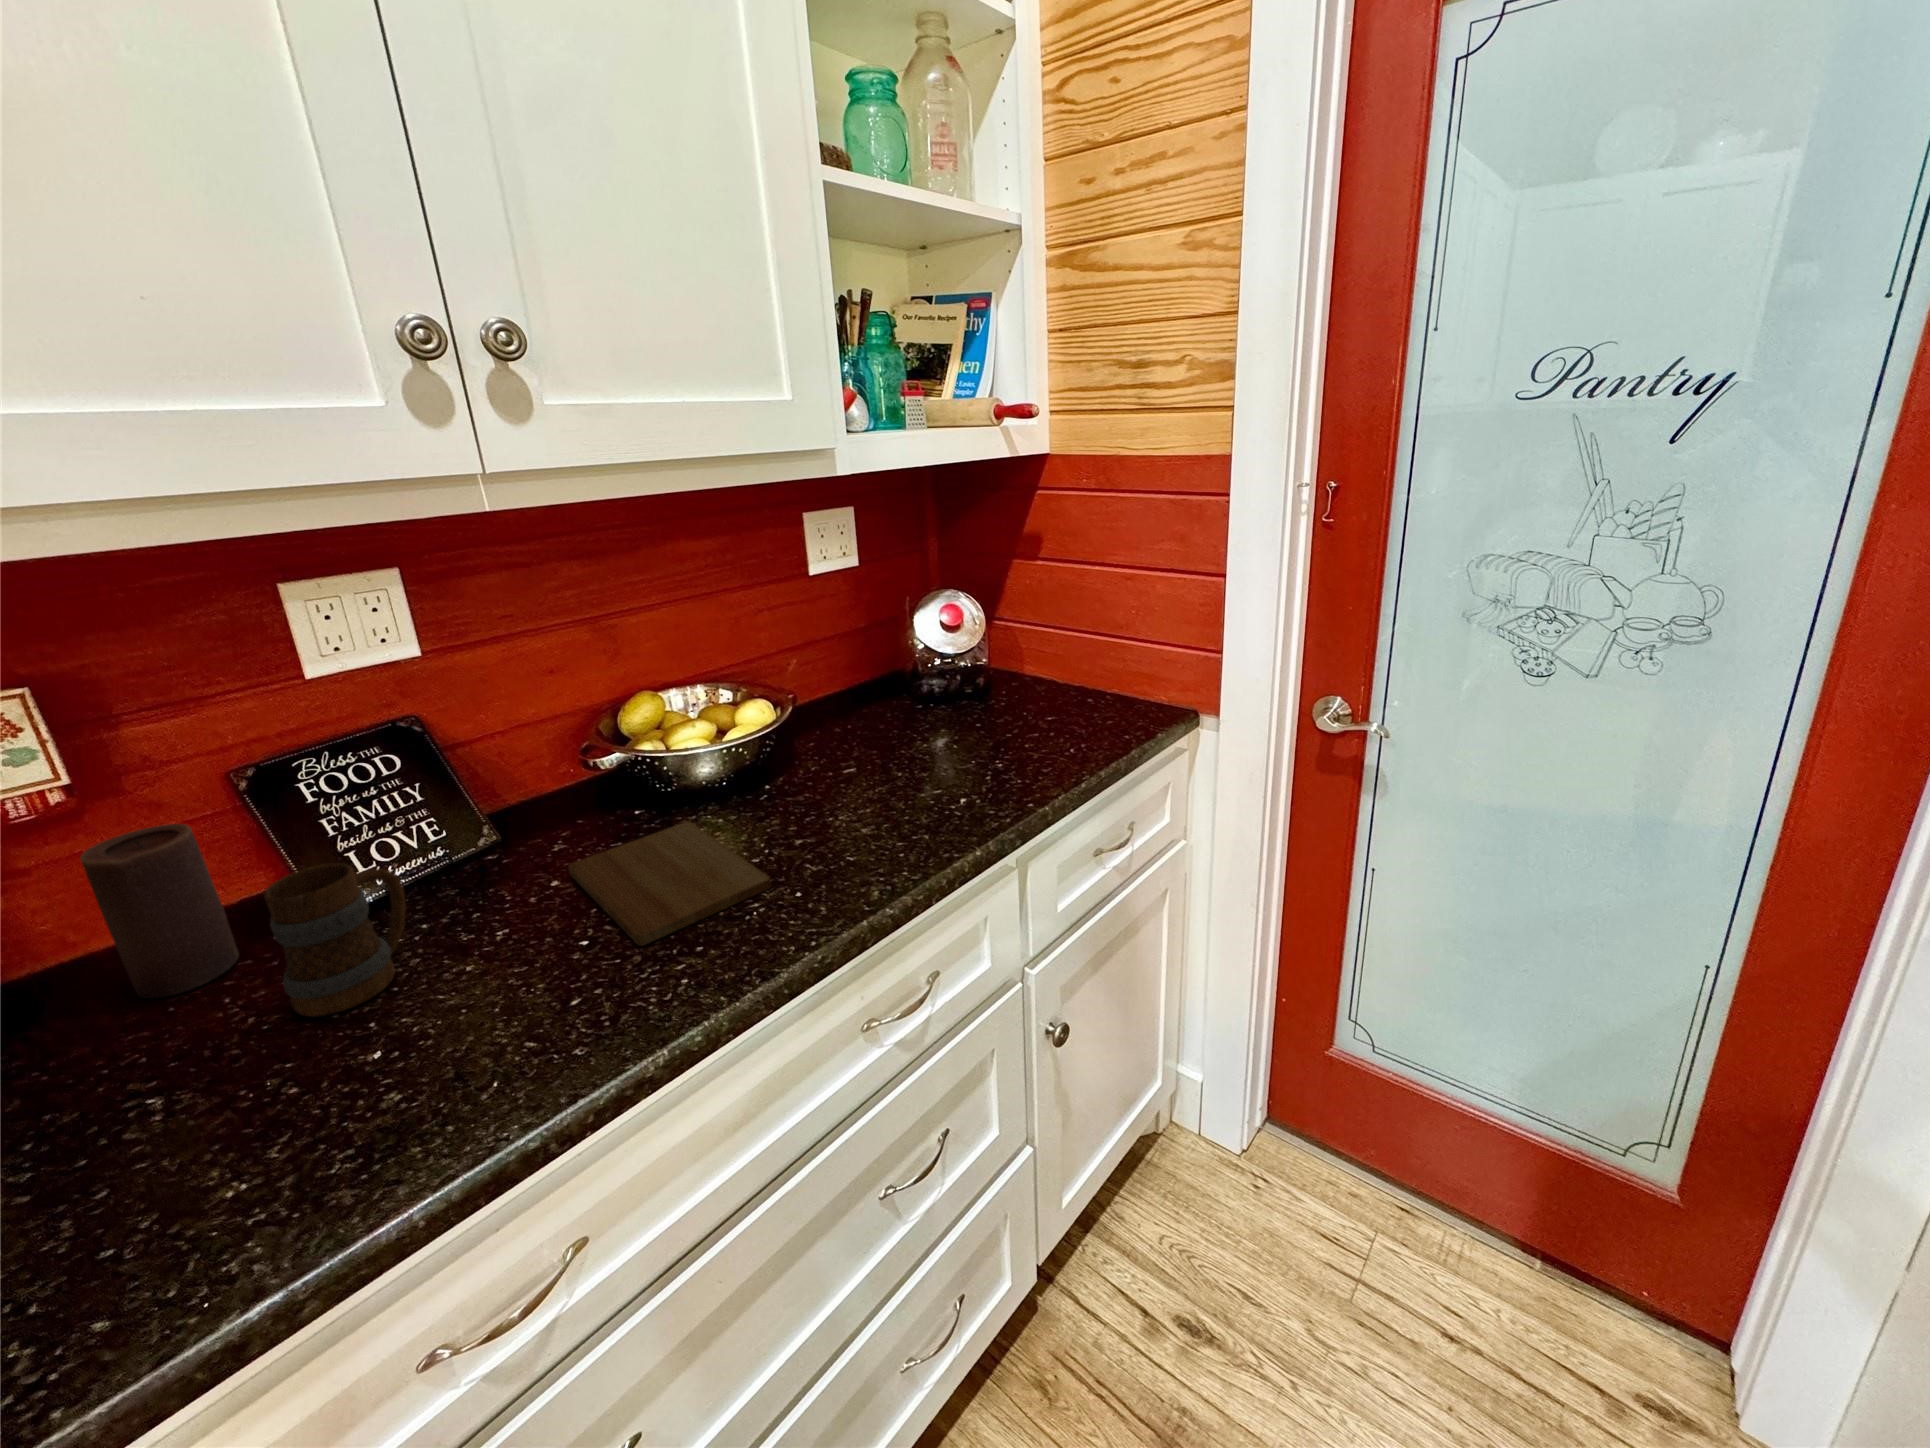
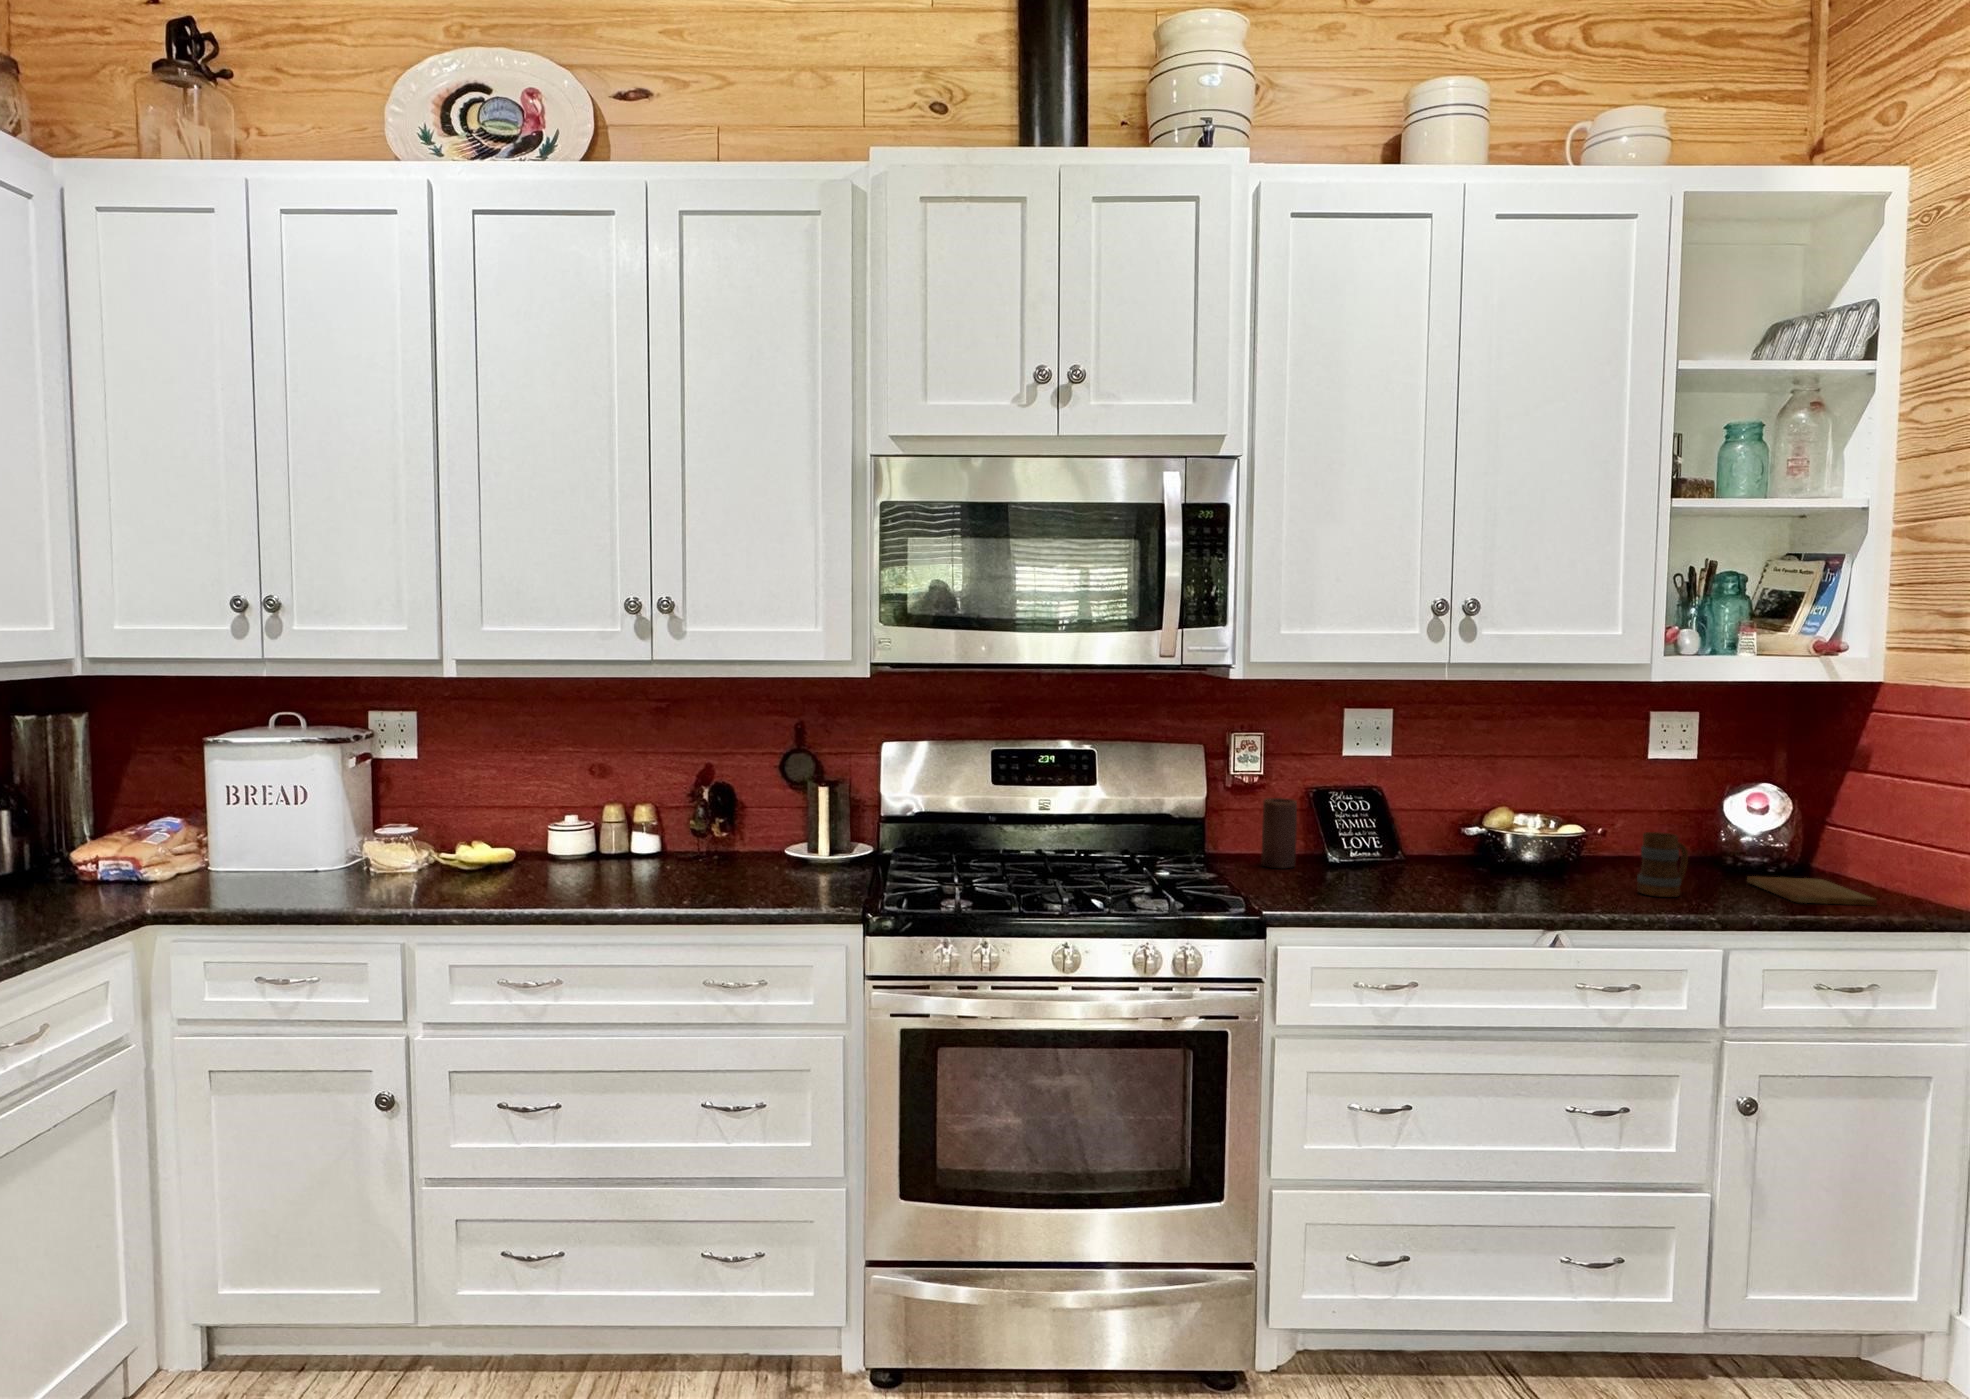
cutting board: present [568,822,771,946] -> present [1747,876,1877,906]
mug: present [264,863,406,1017] -> present [1637,832,1688,897]

